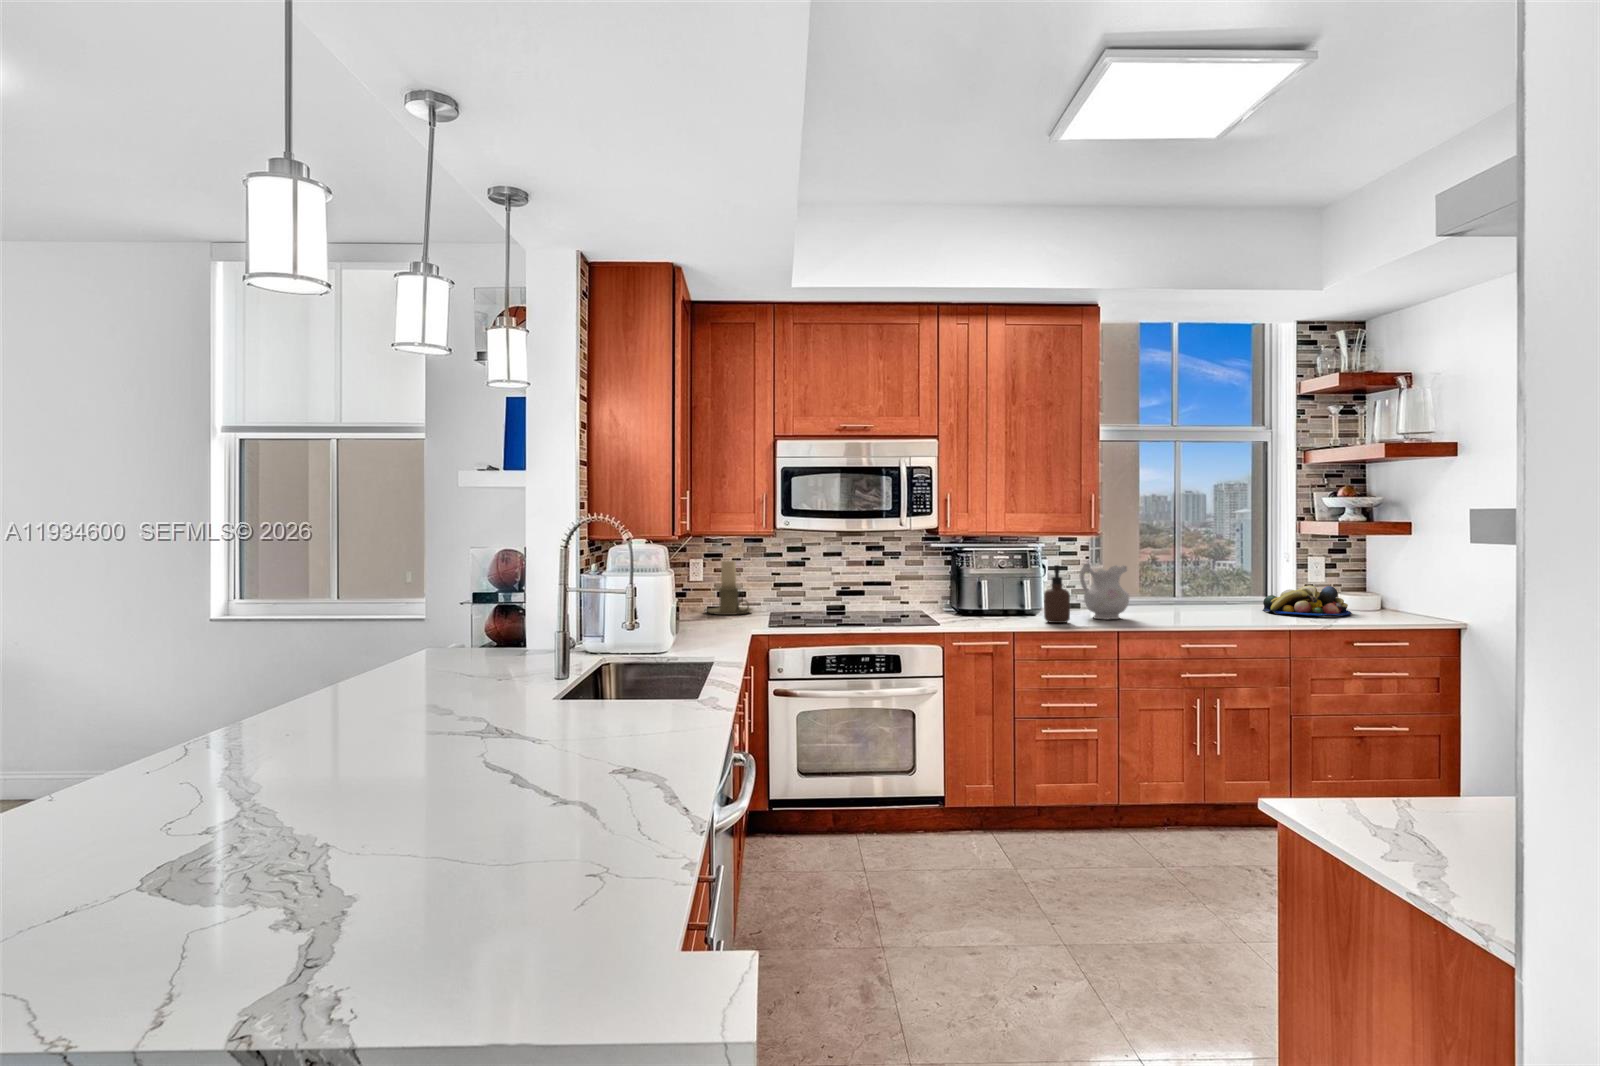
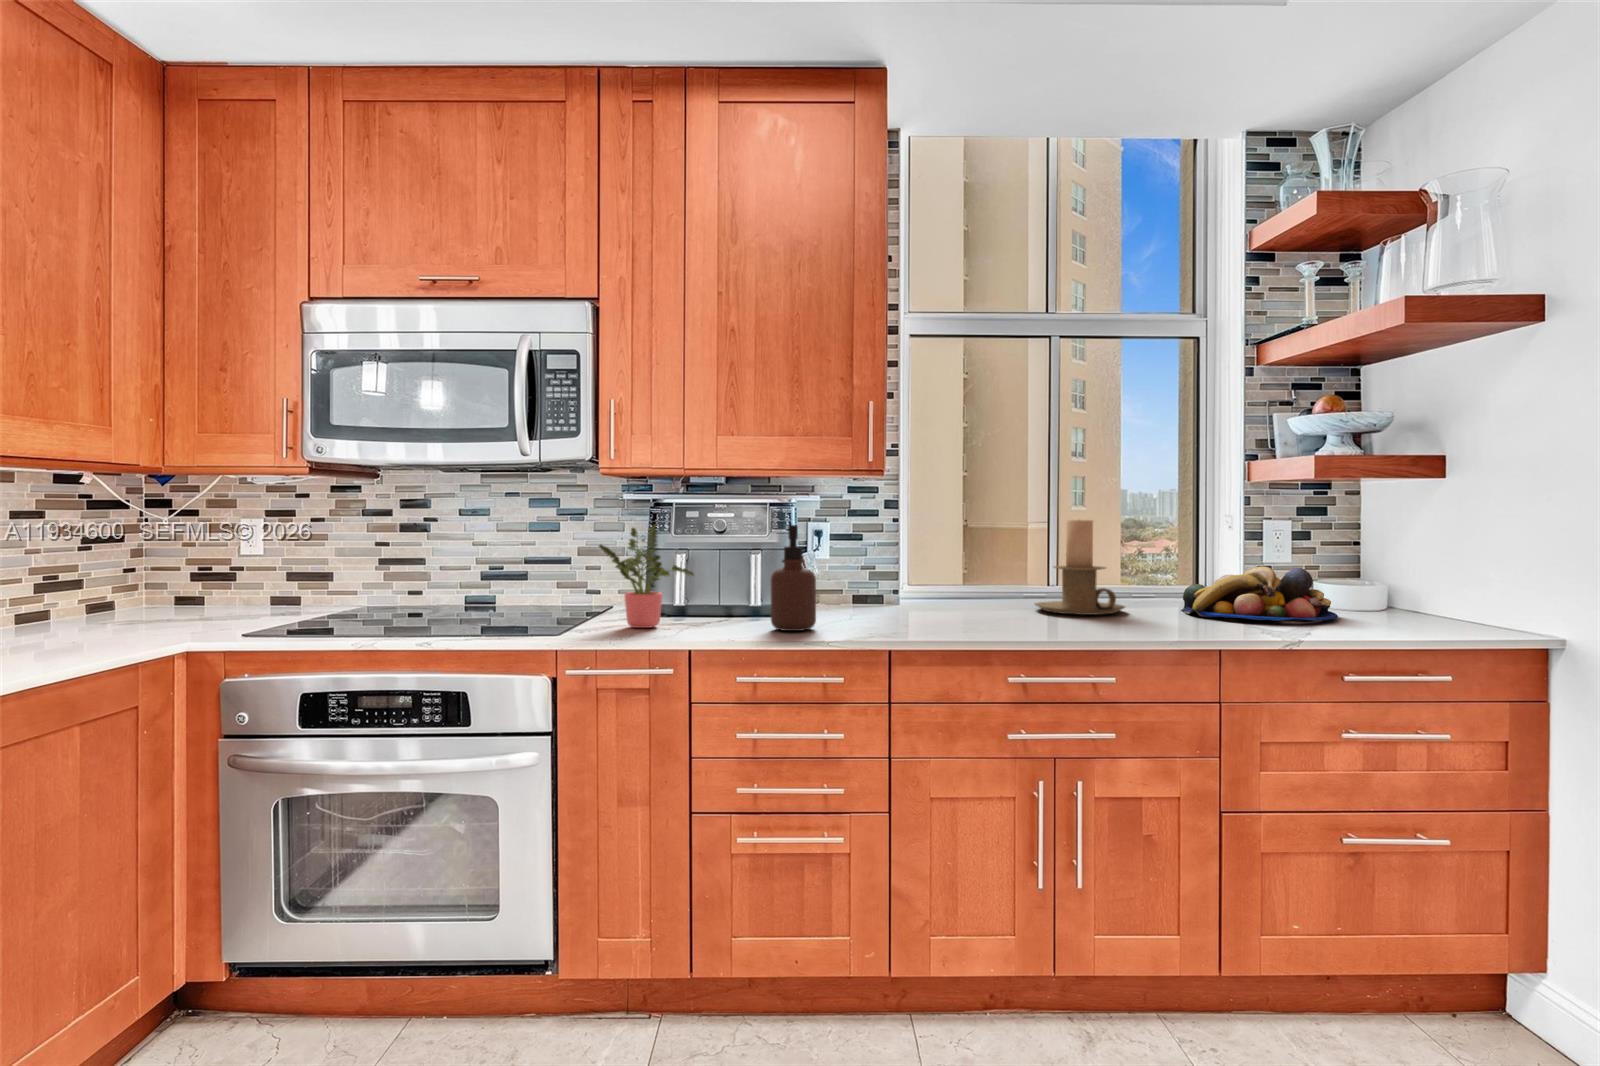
candle holder: present [705,561,753,615] -> present [1035,520,1125,615]
ceramic pitcher: present [1080,564,1129,619] -> none [845,524,933,625]
potted plant: none [954,565,1003,622] -> present [599,525,694,628]

